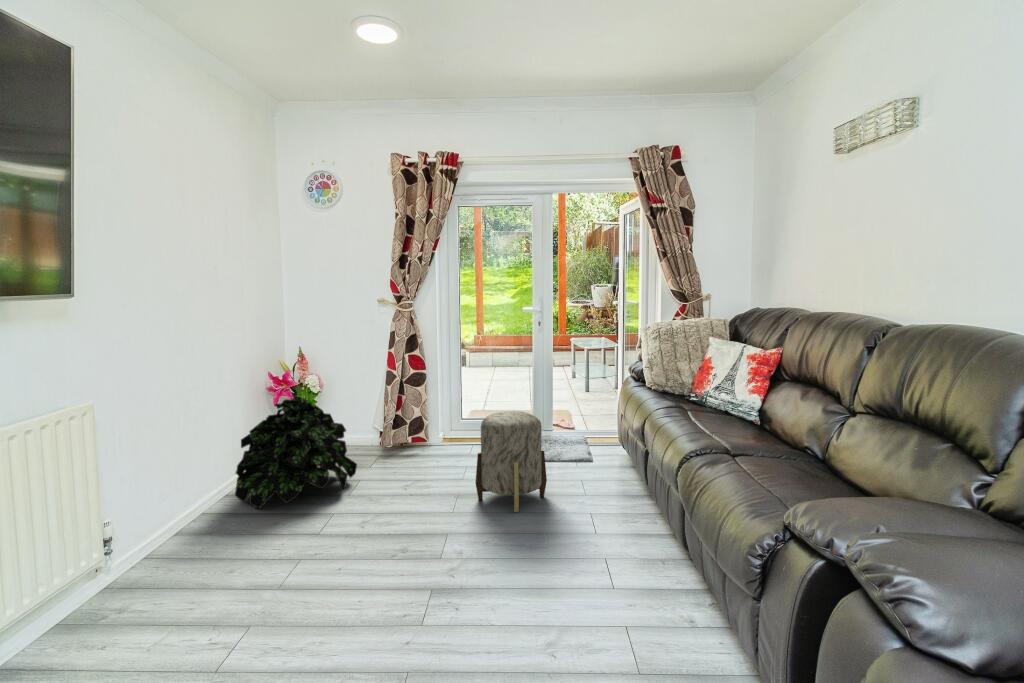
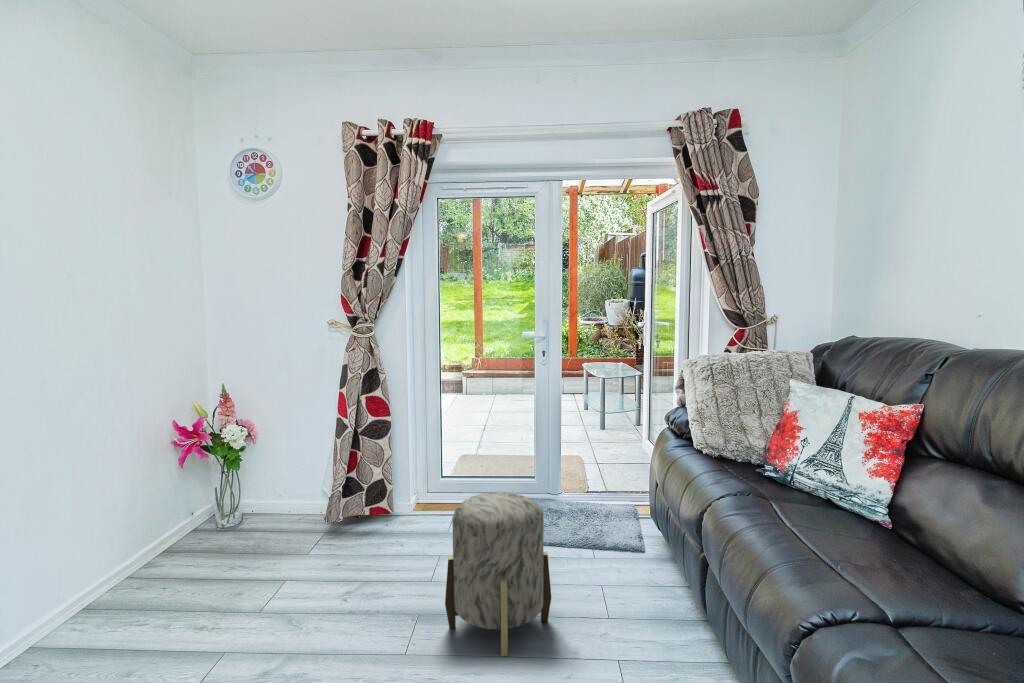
potted plant: present [235,397,357,509] -> none [91,465,280,641]

